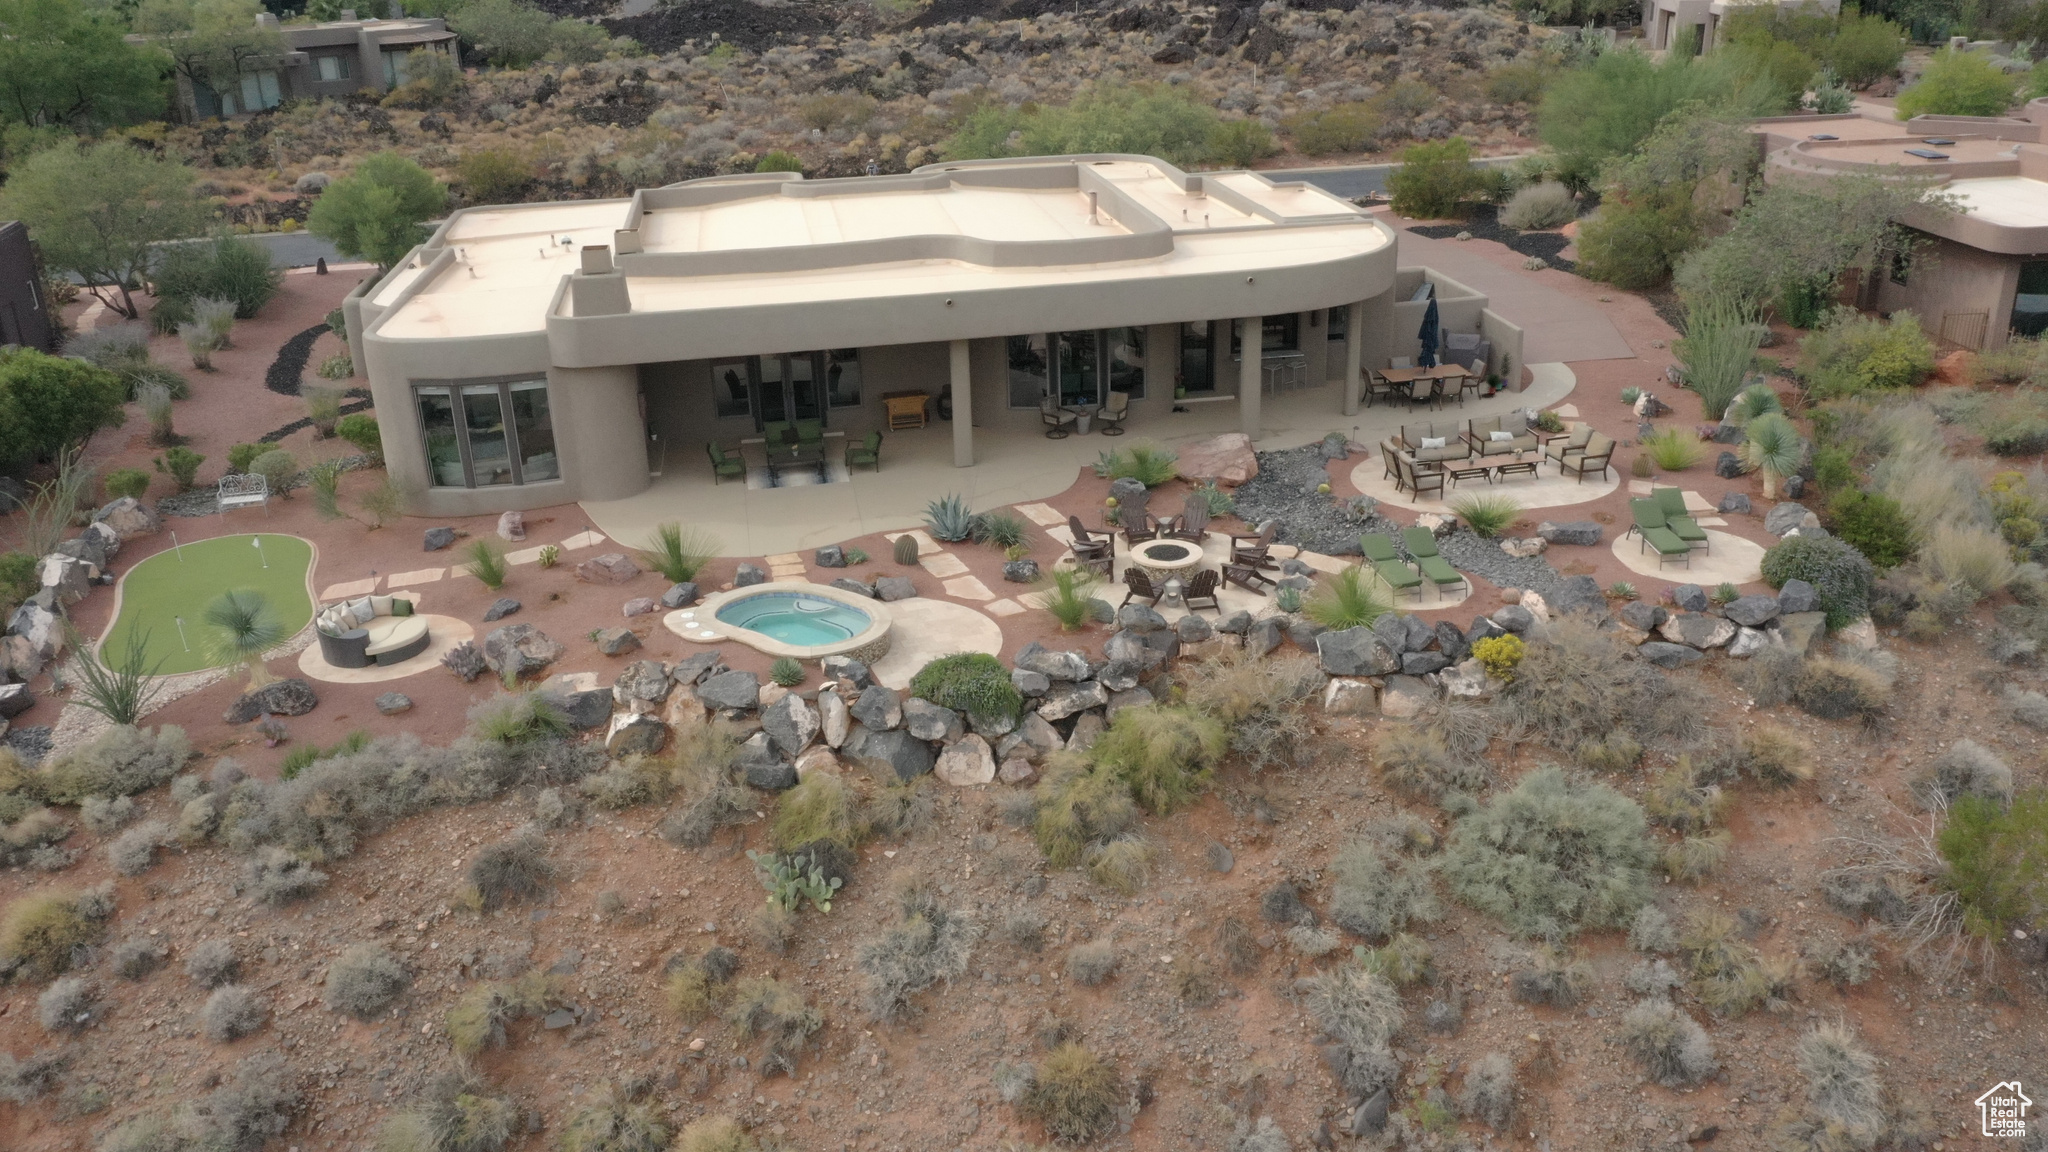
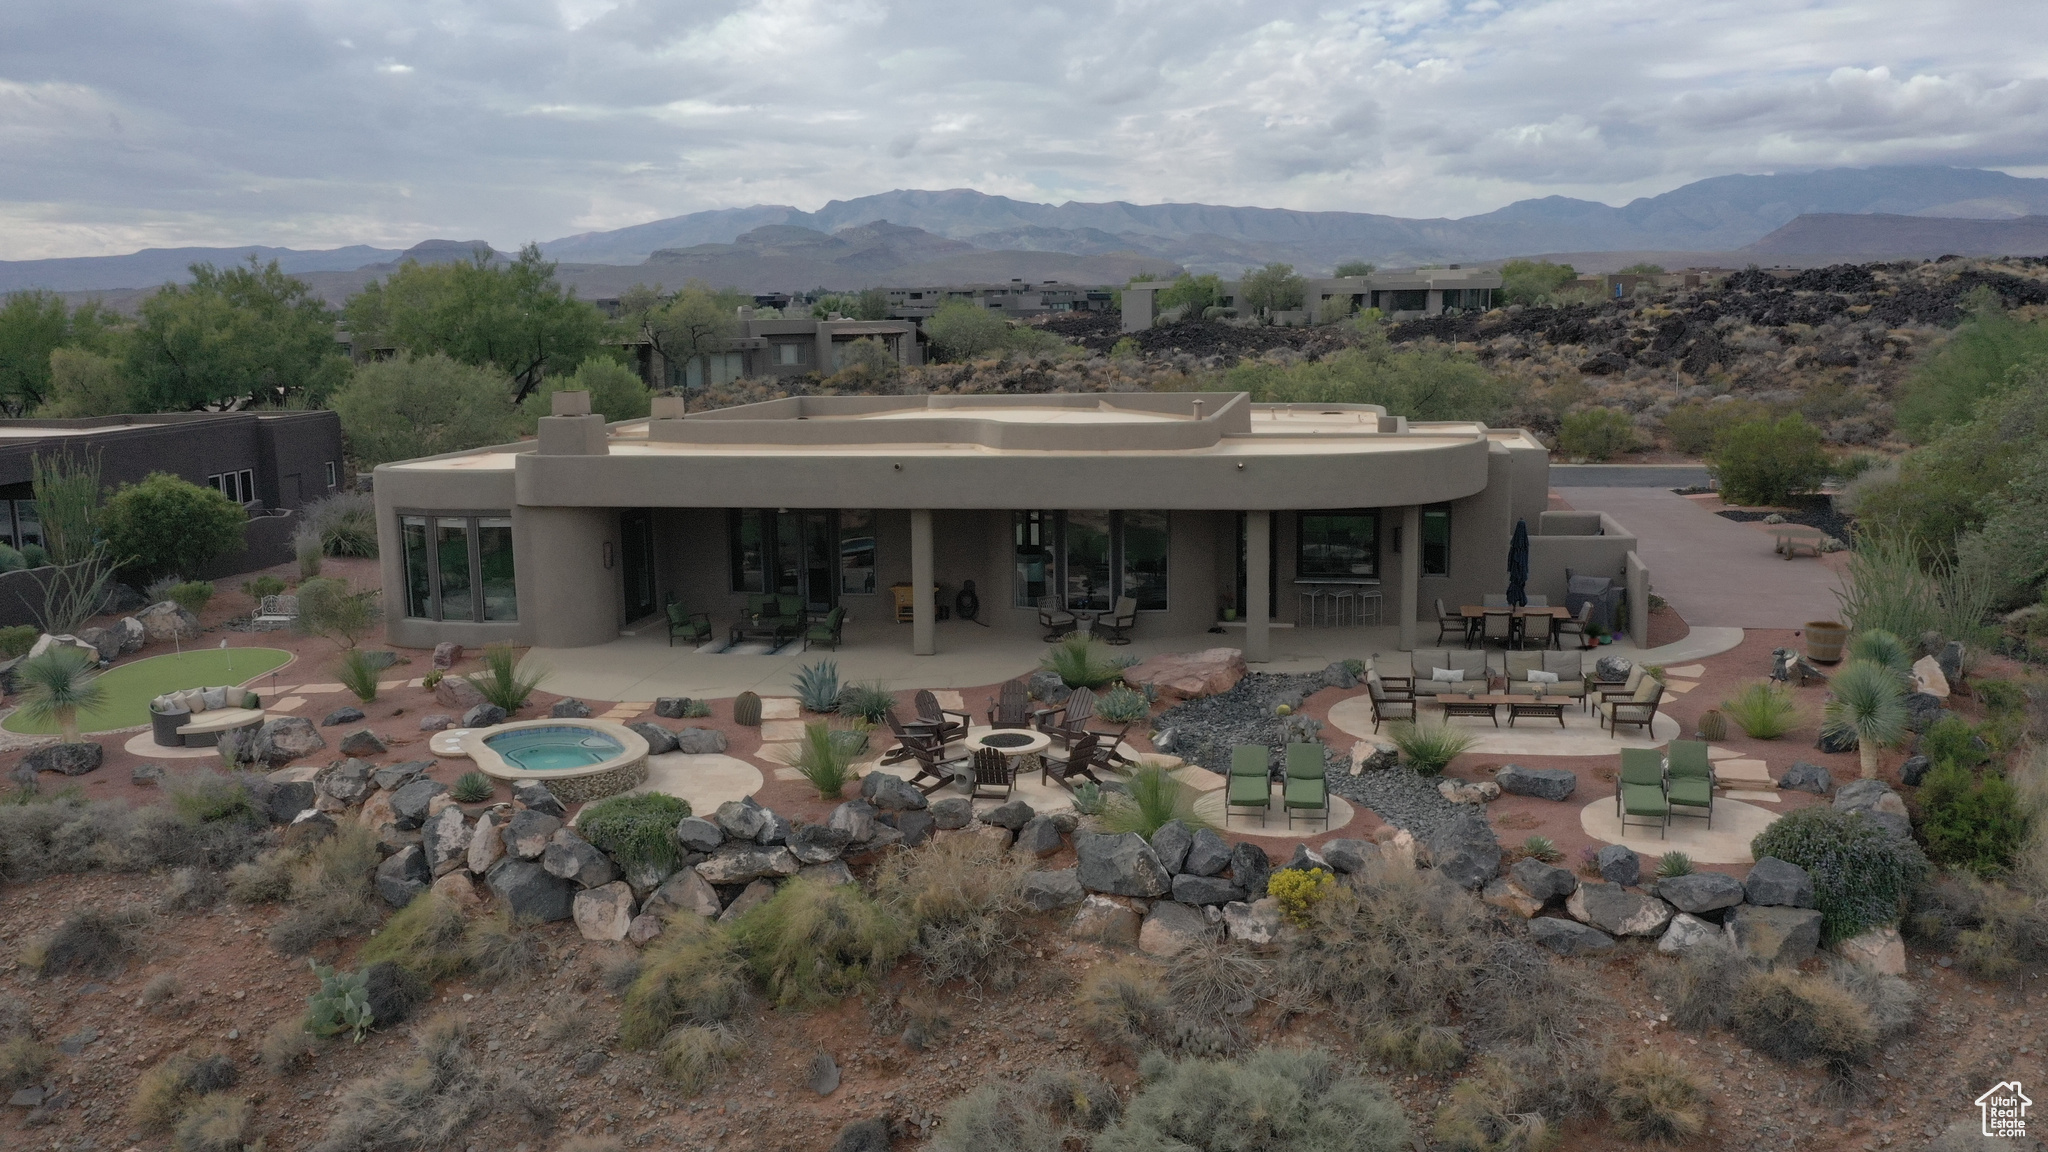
round table: none [1541,260,1591,288] -> present [1767,529,1828,560]
wooden bucket: none [1648,356,1682,389] -> present [1804,621,1849,661]

